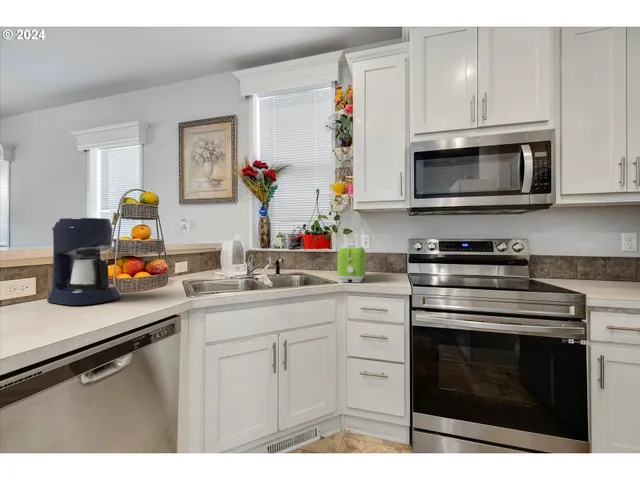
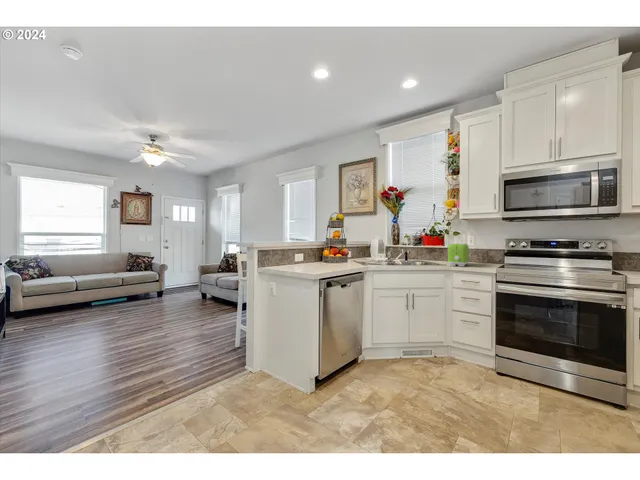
coffee maker: present [47,218,121,305] -> none [303,228,333,267]

